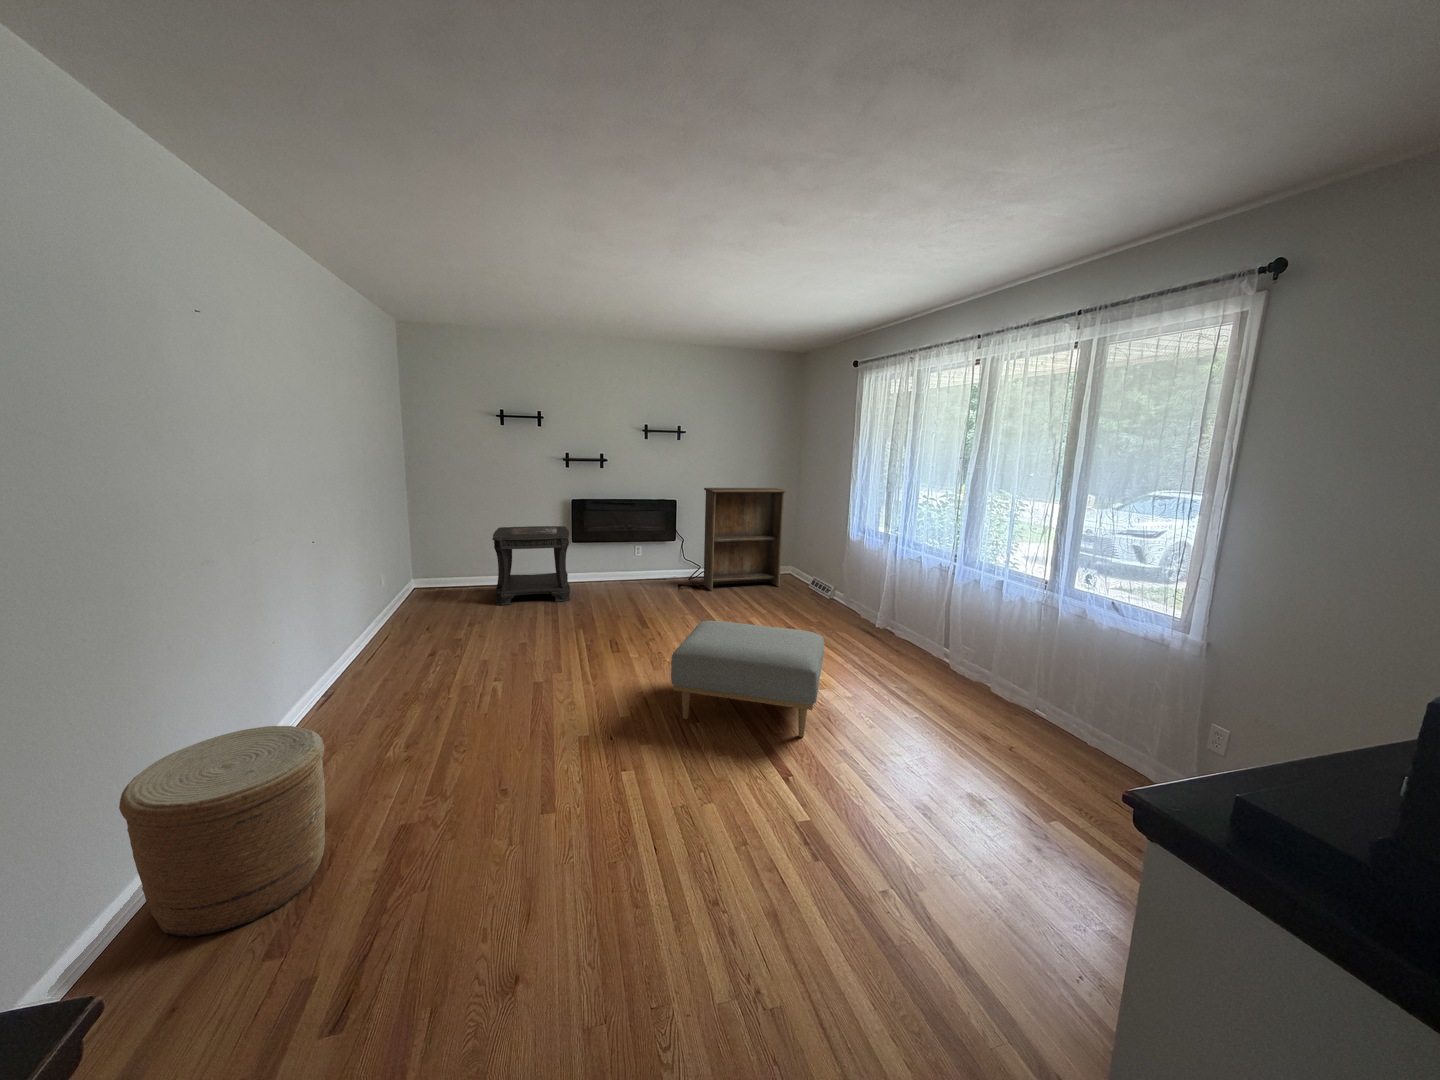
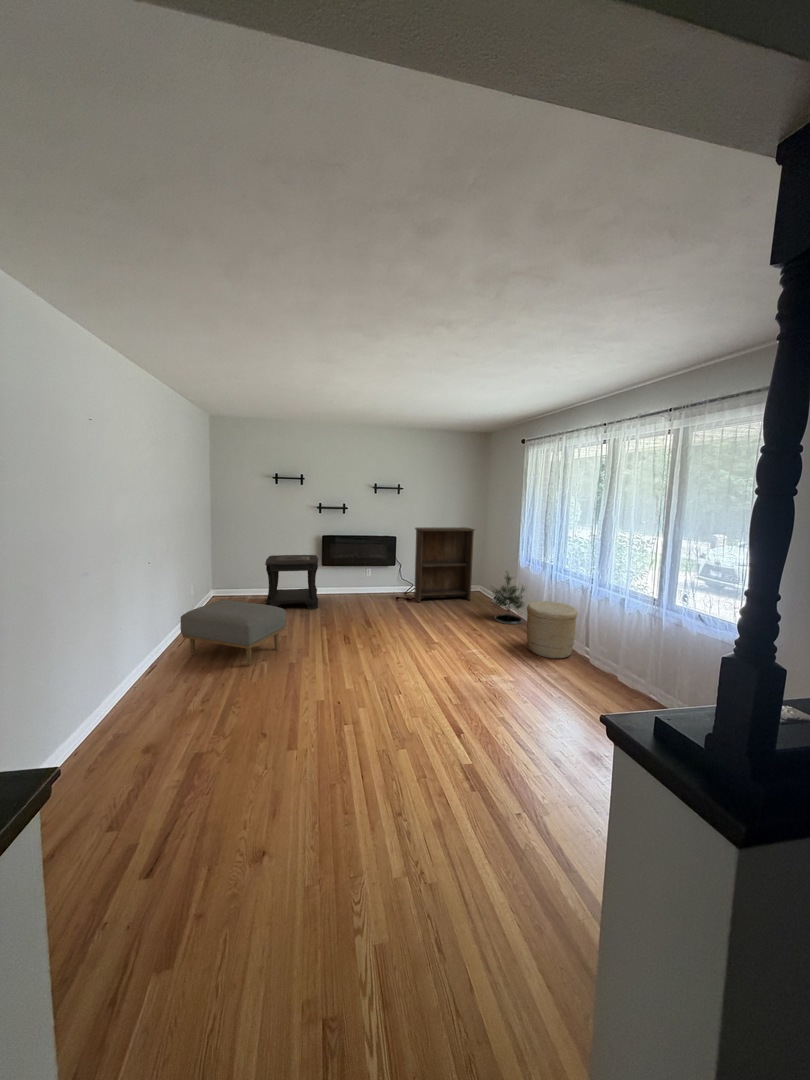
potted tree: none [808,544,858,618] -> present [494,574,524,624]
ottoman: present [671,621,824,737] -> present [180,600,286,666]
woven basket: present [119,726,325,937] -> present [527,601,577,659]

